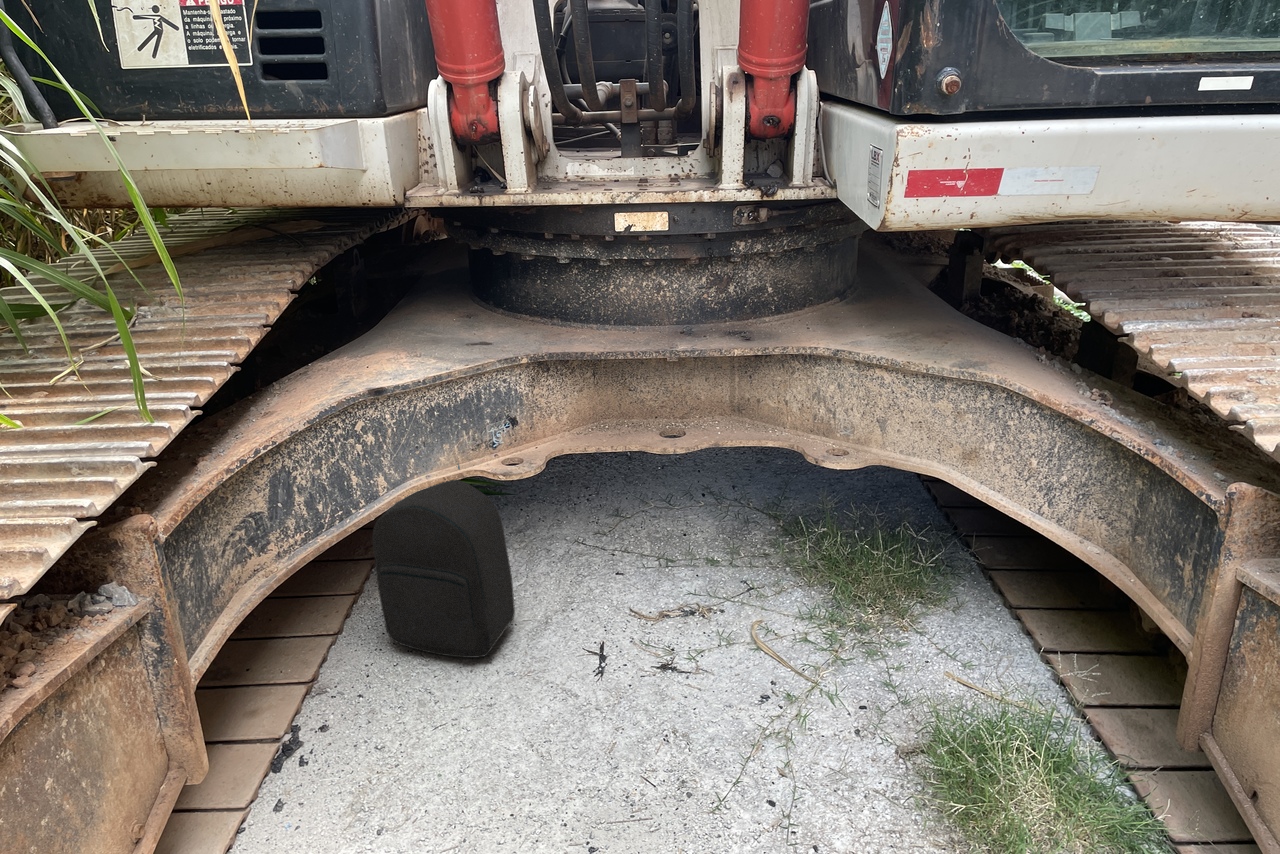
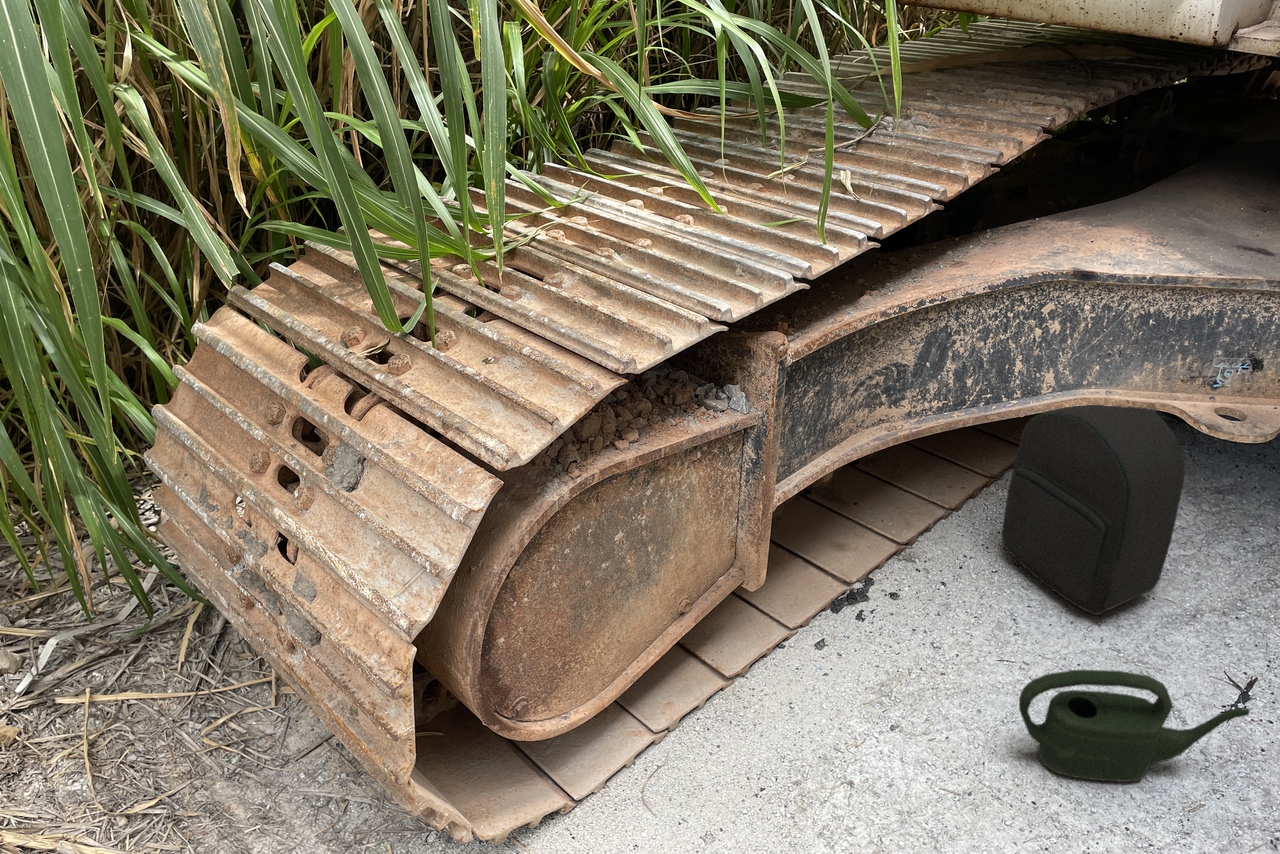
watering can: none [469,658,615,784] -> present [1019,670,1249,782]

